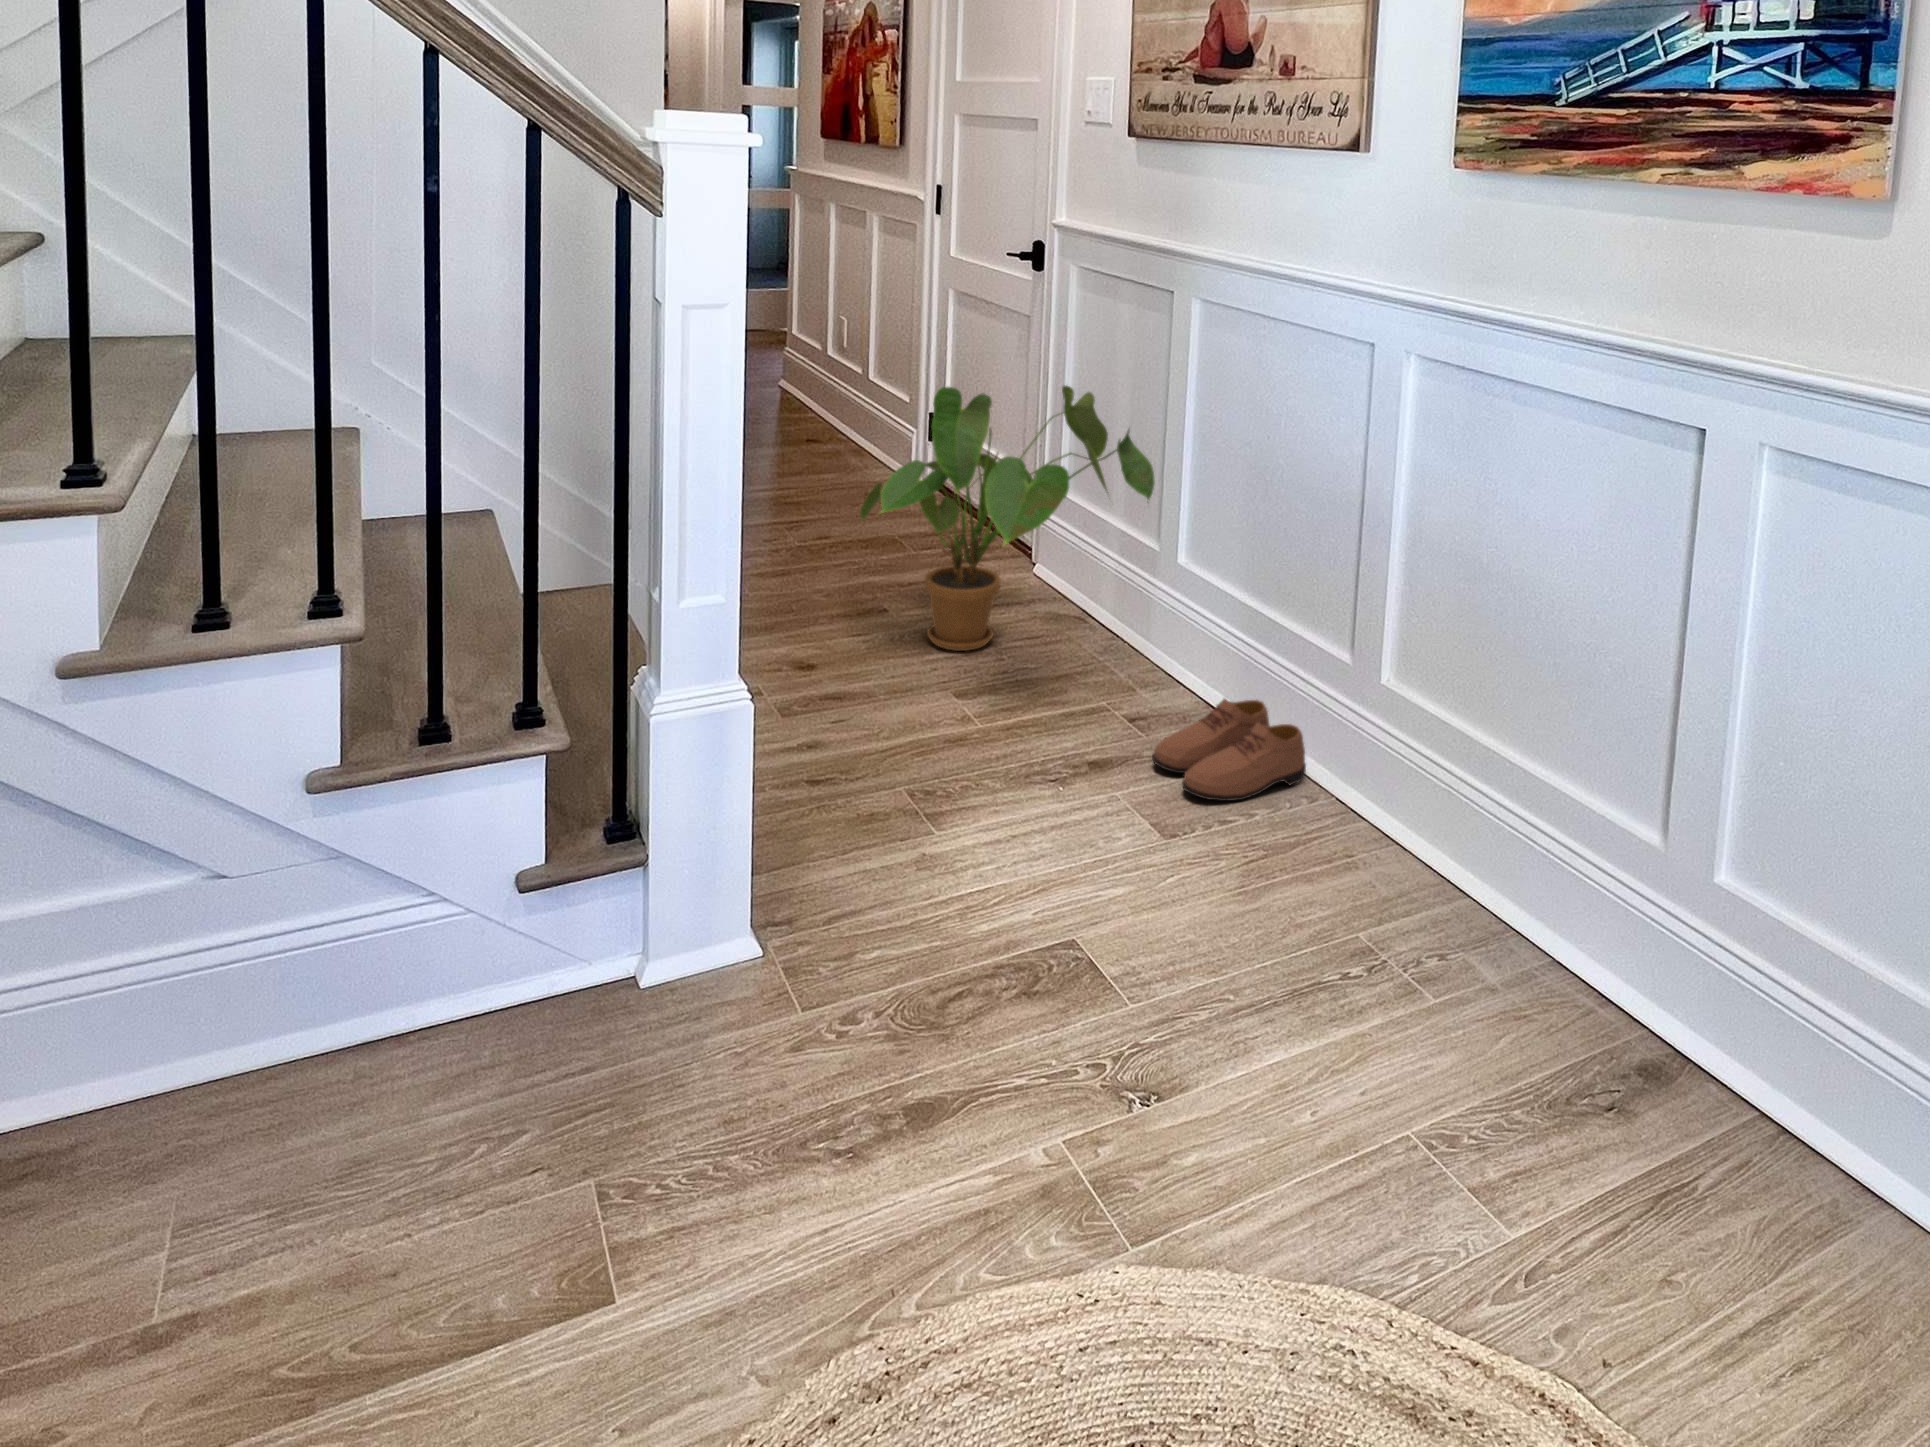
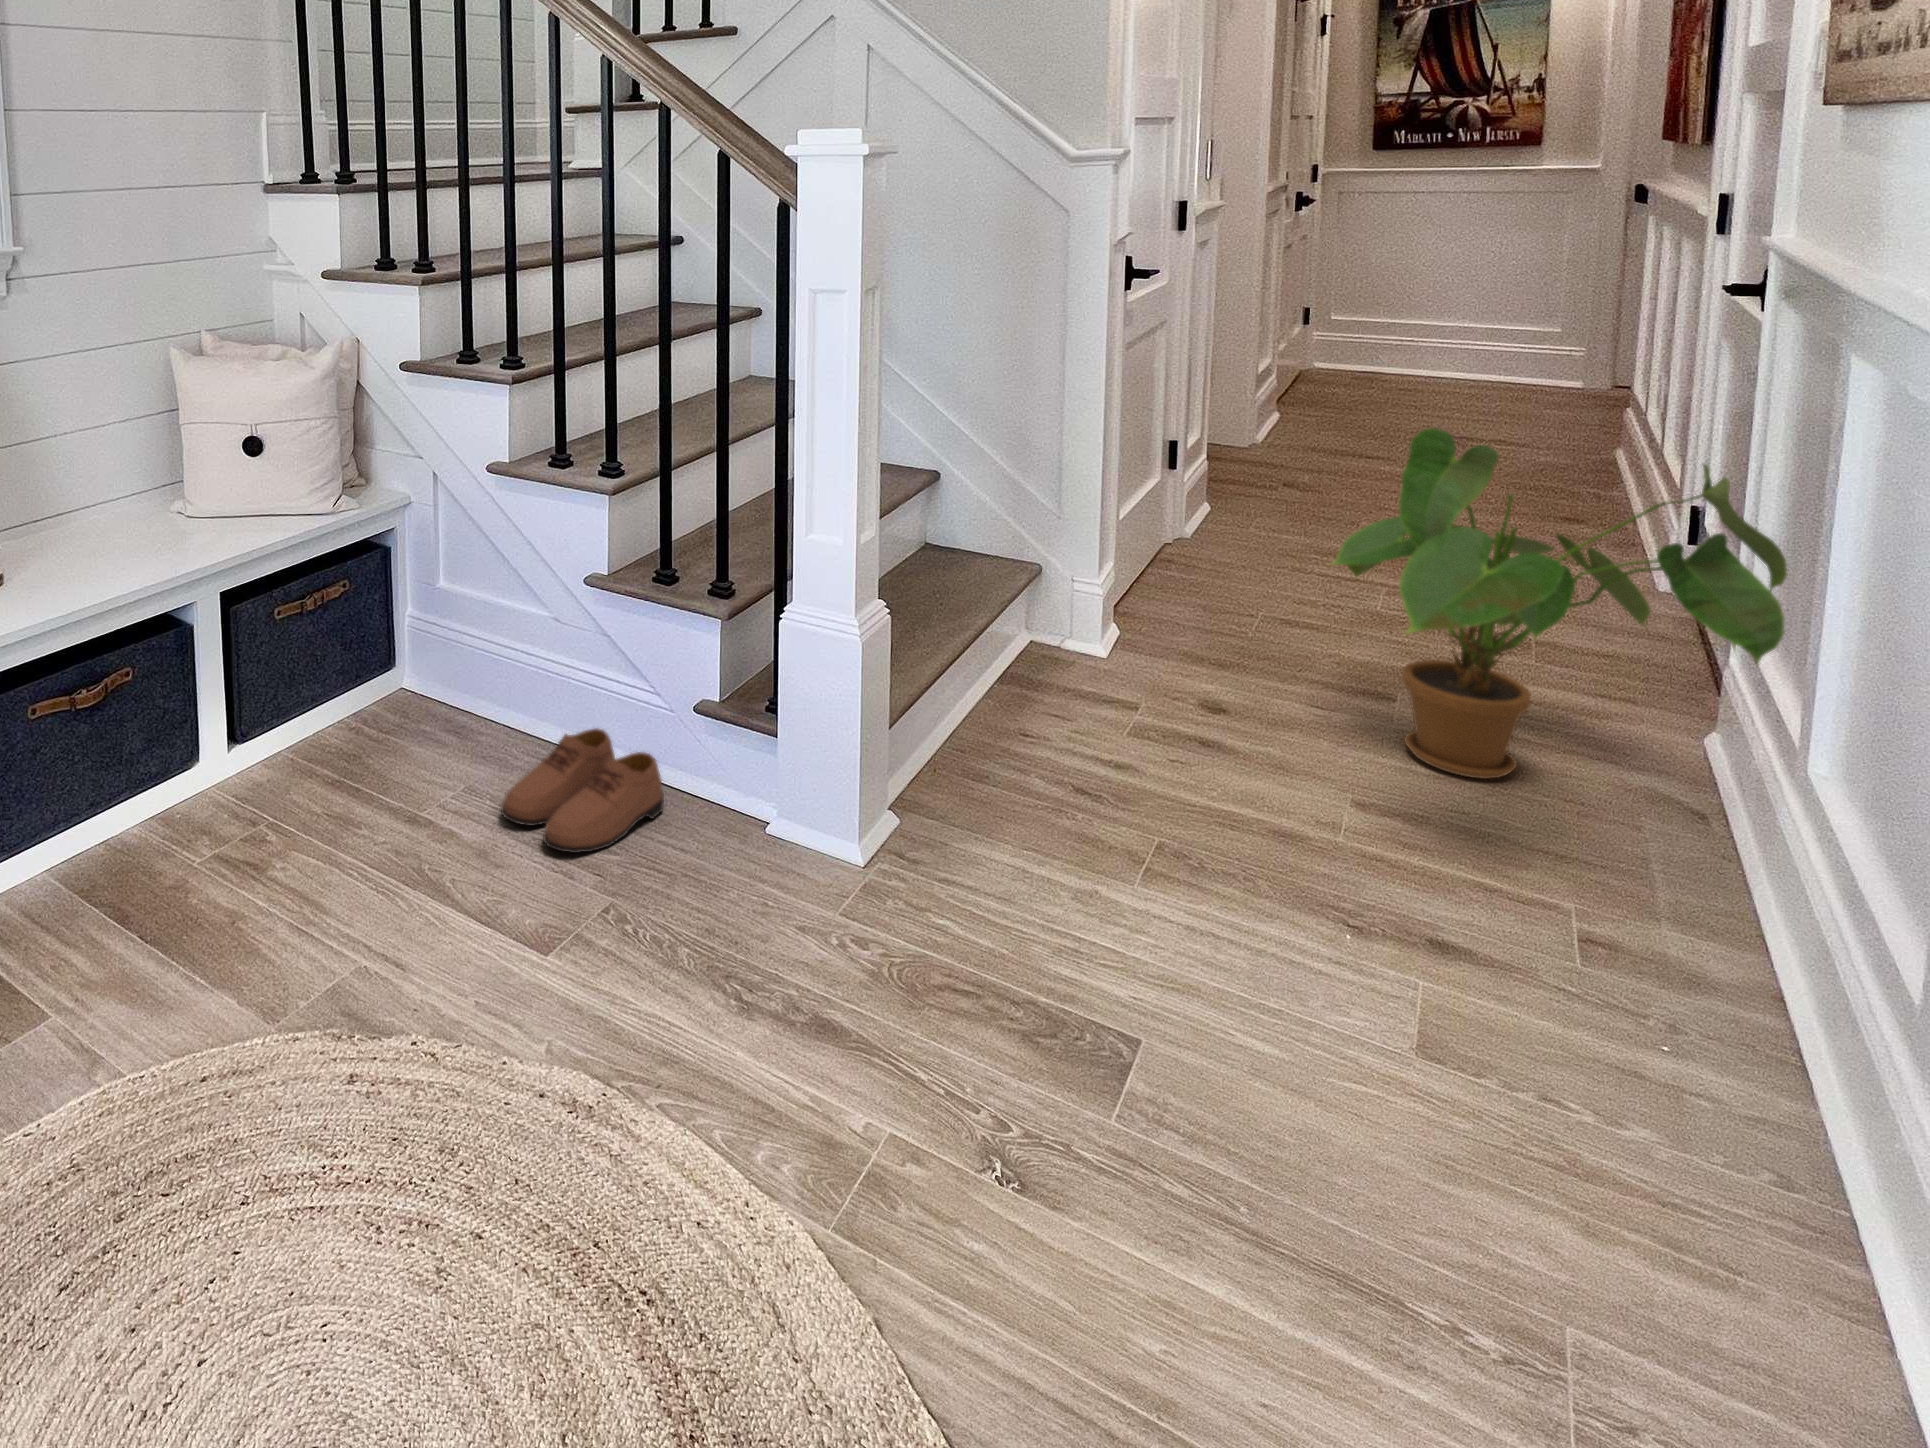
shoe: present [1152,699,1306,801] -> present [501,728,664,853]

